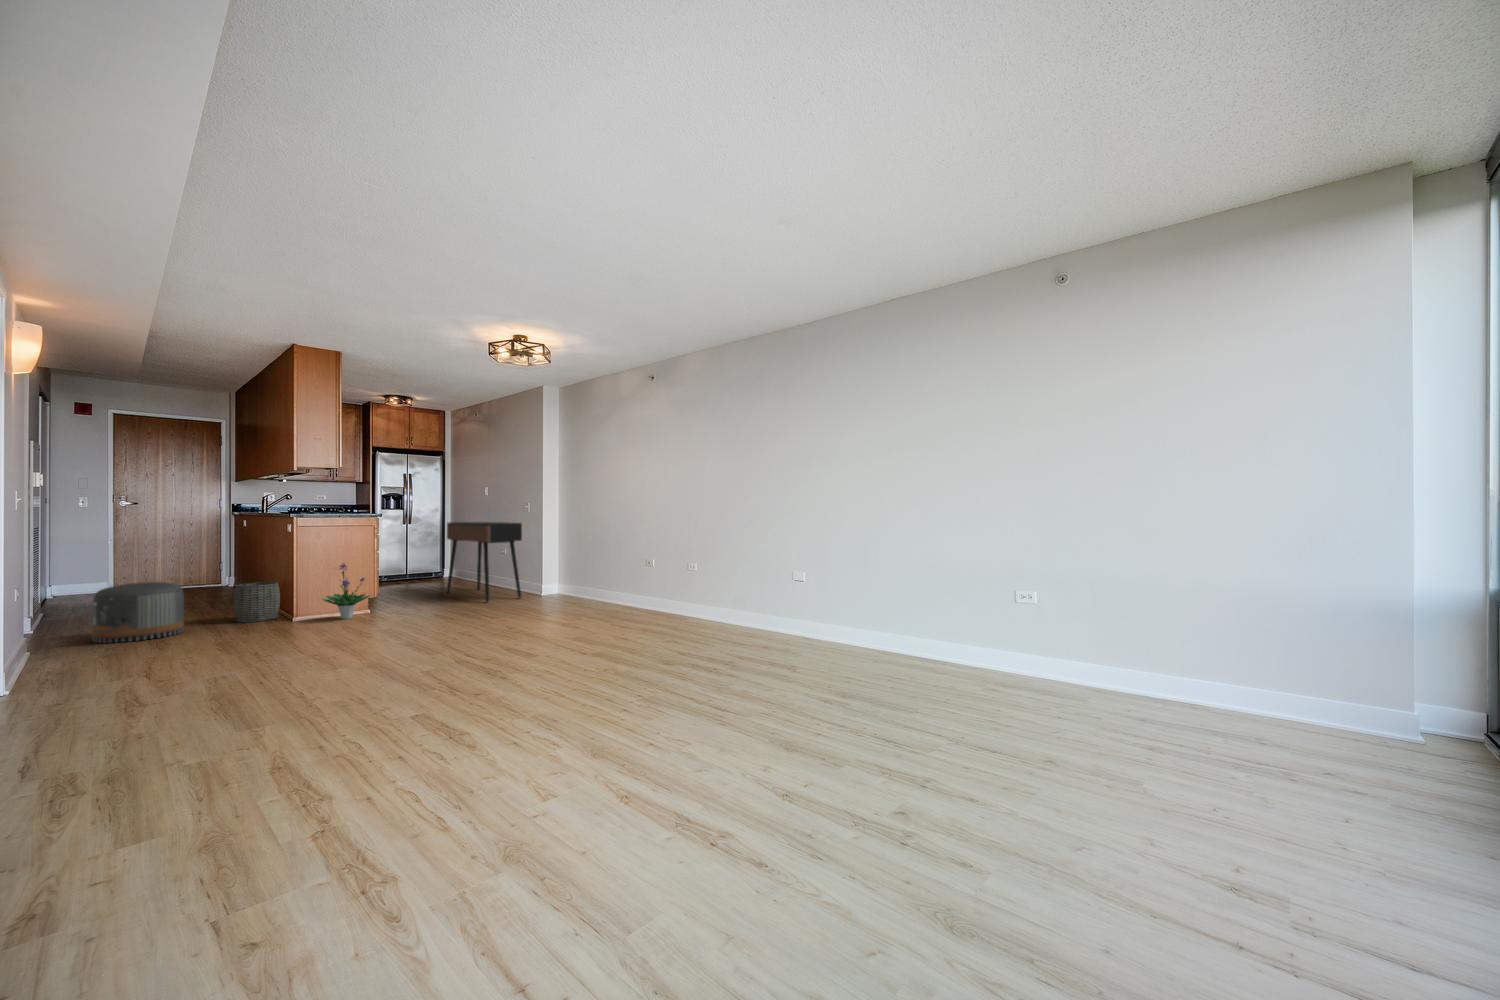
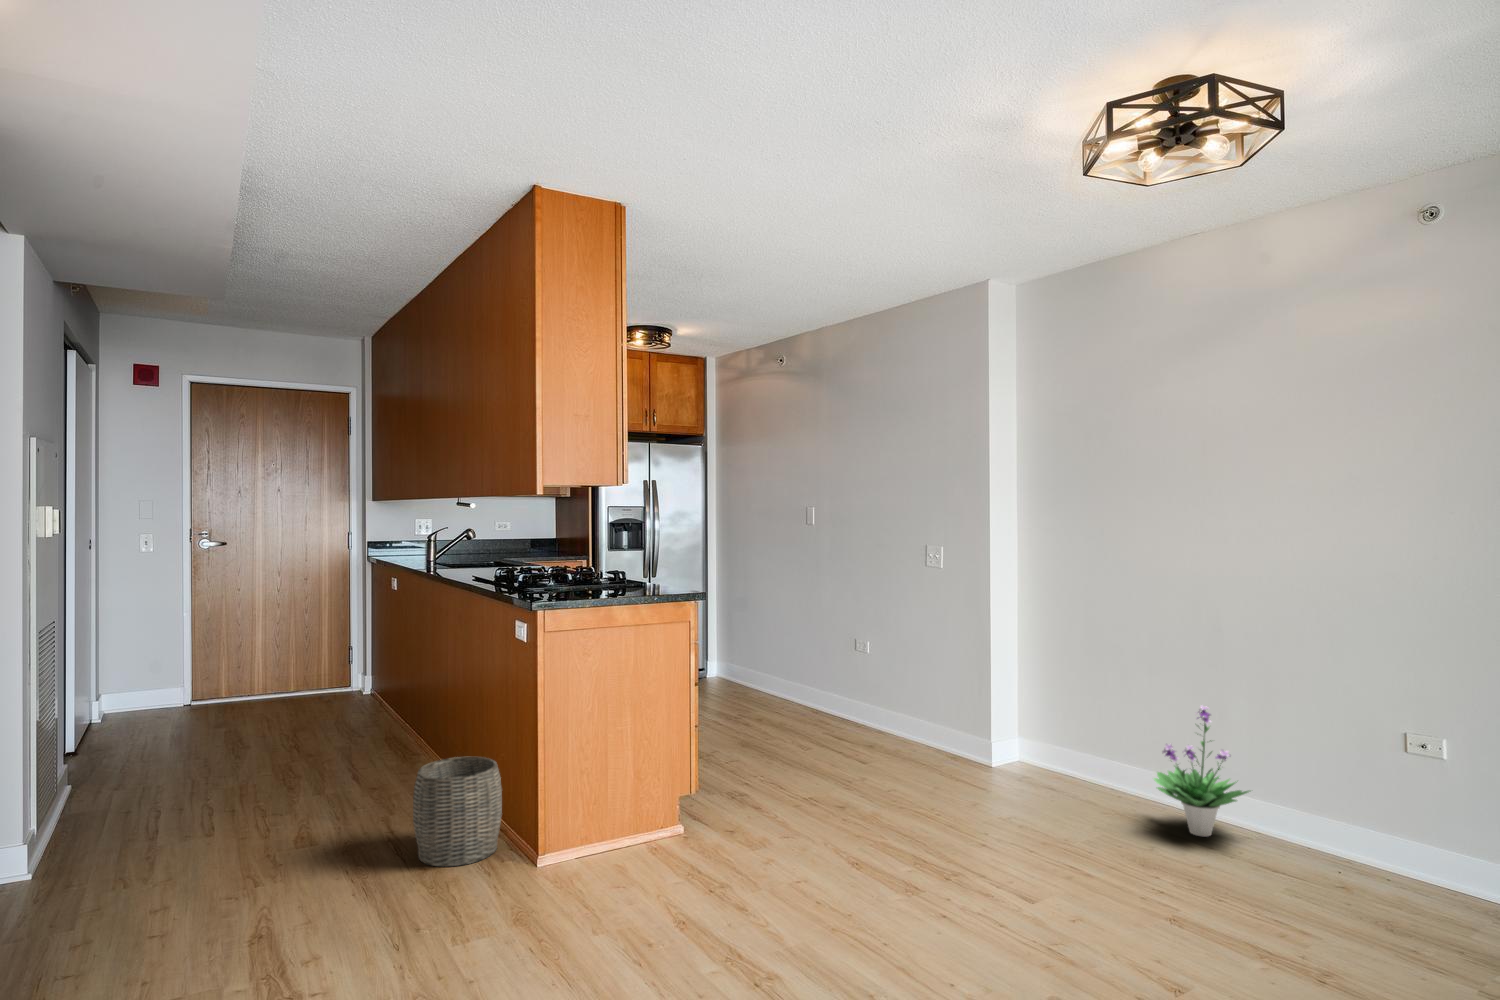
console table: present [447,522,522,602] -> none [777,590,980,805]
potted plant: present [322,563,370,619] -> present [1154,706,1250,836]
pouf: present [92,582,184,643] -> none [133,782,321,967]

